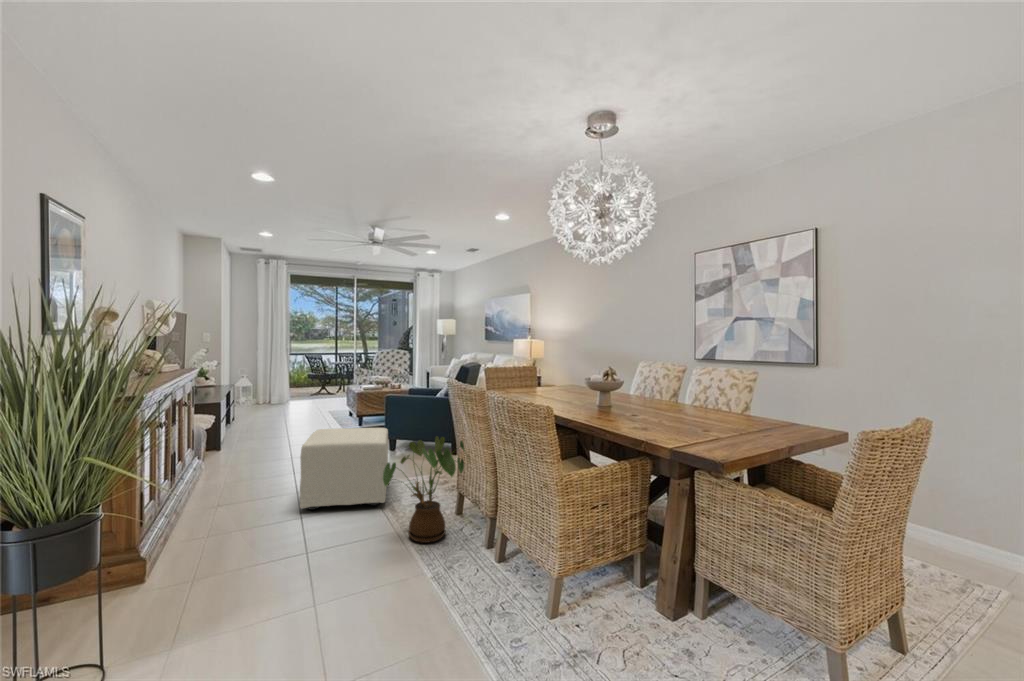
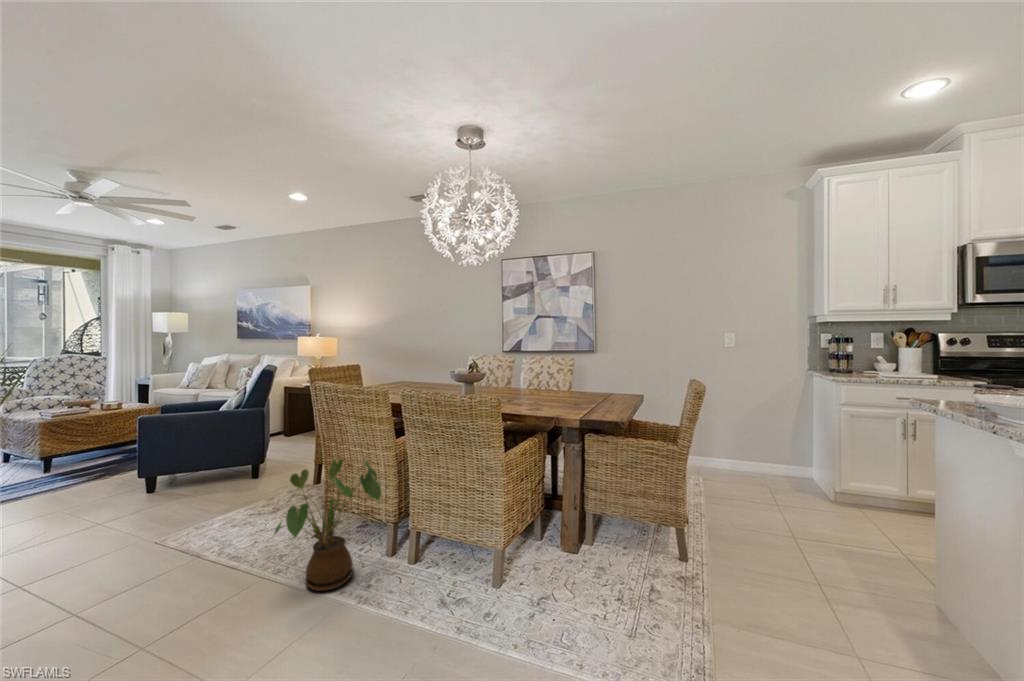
ottoman: present [300,428,388,510] -> none [68,465,234,619]

